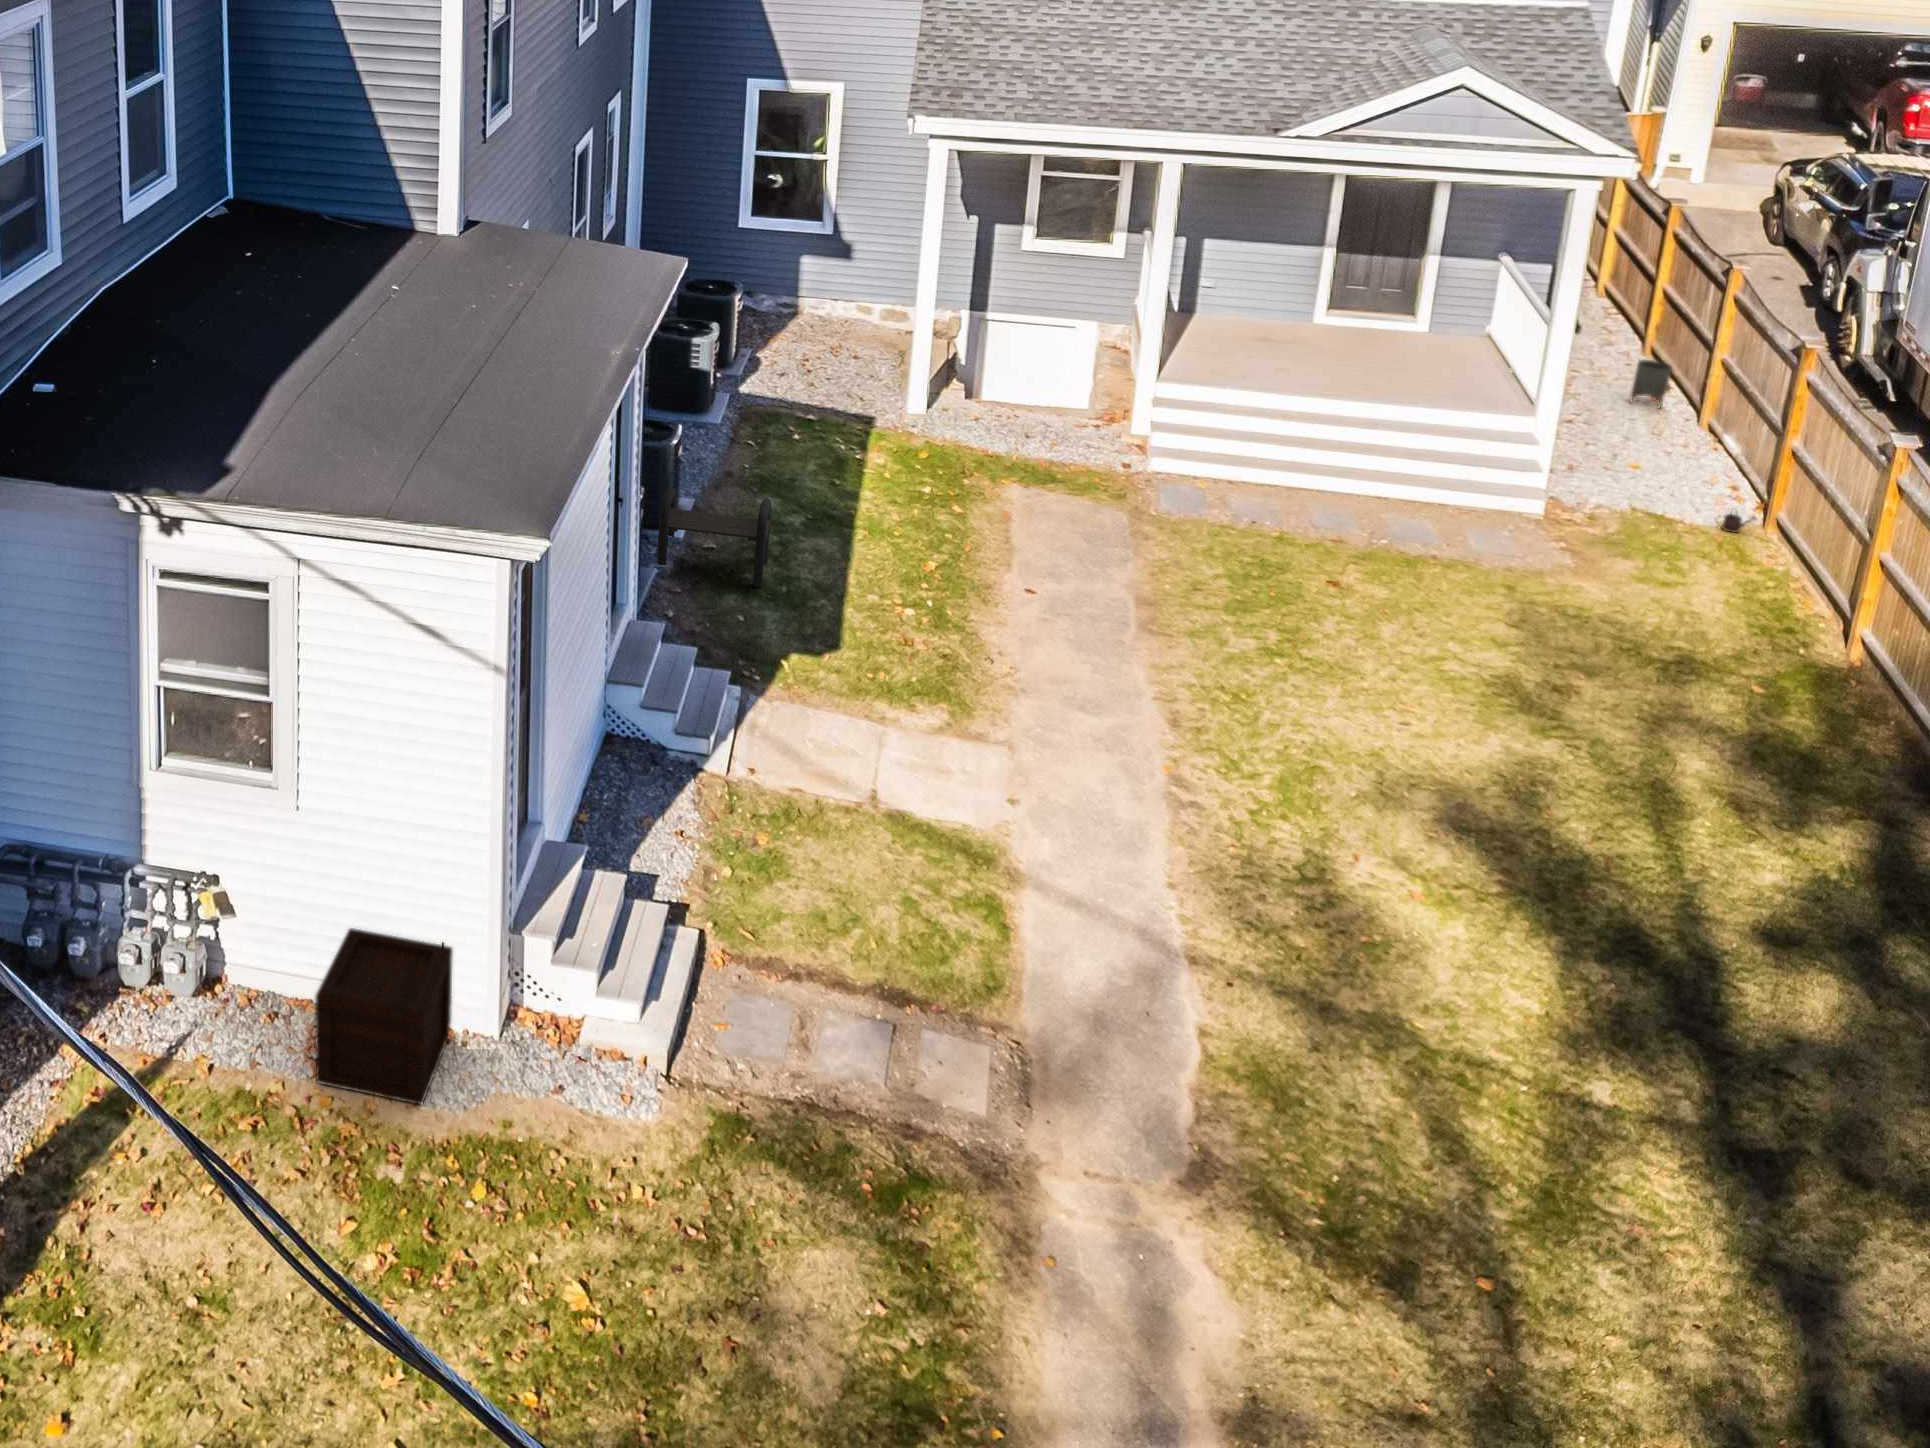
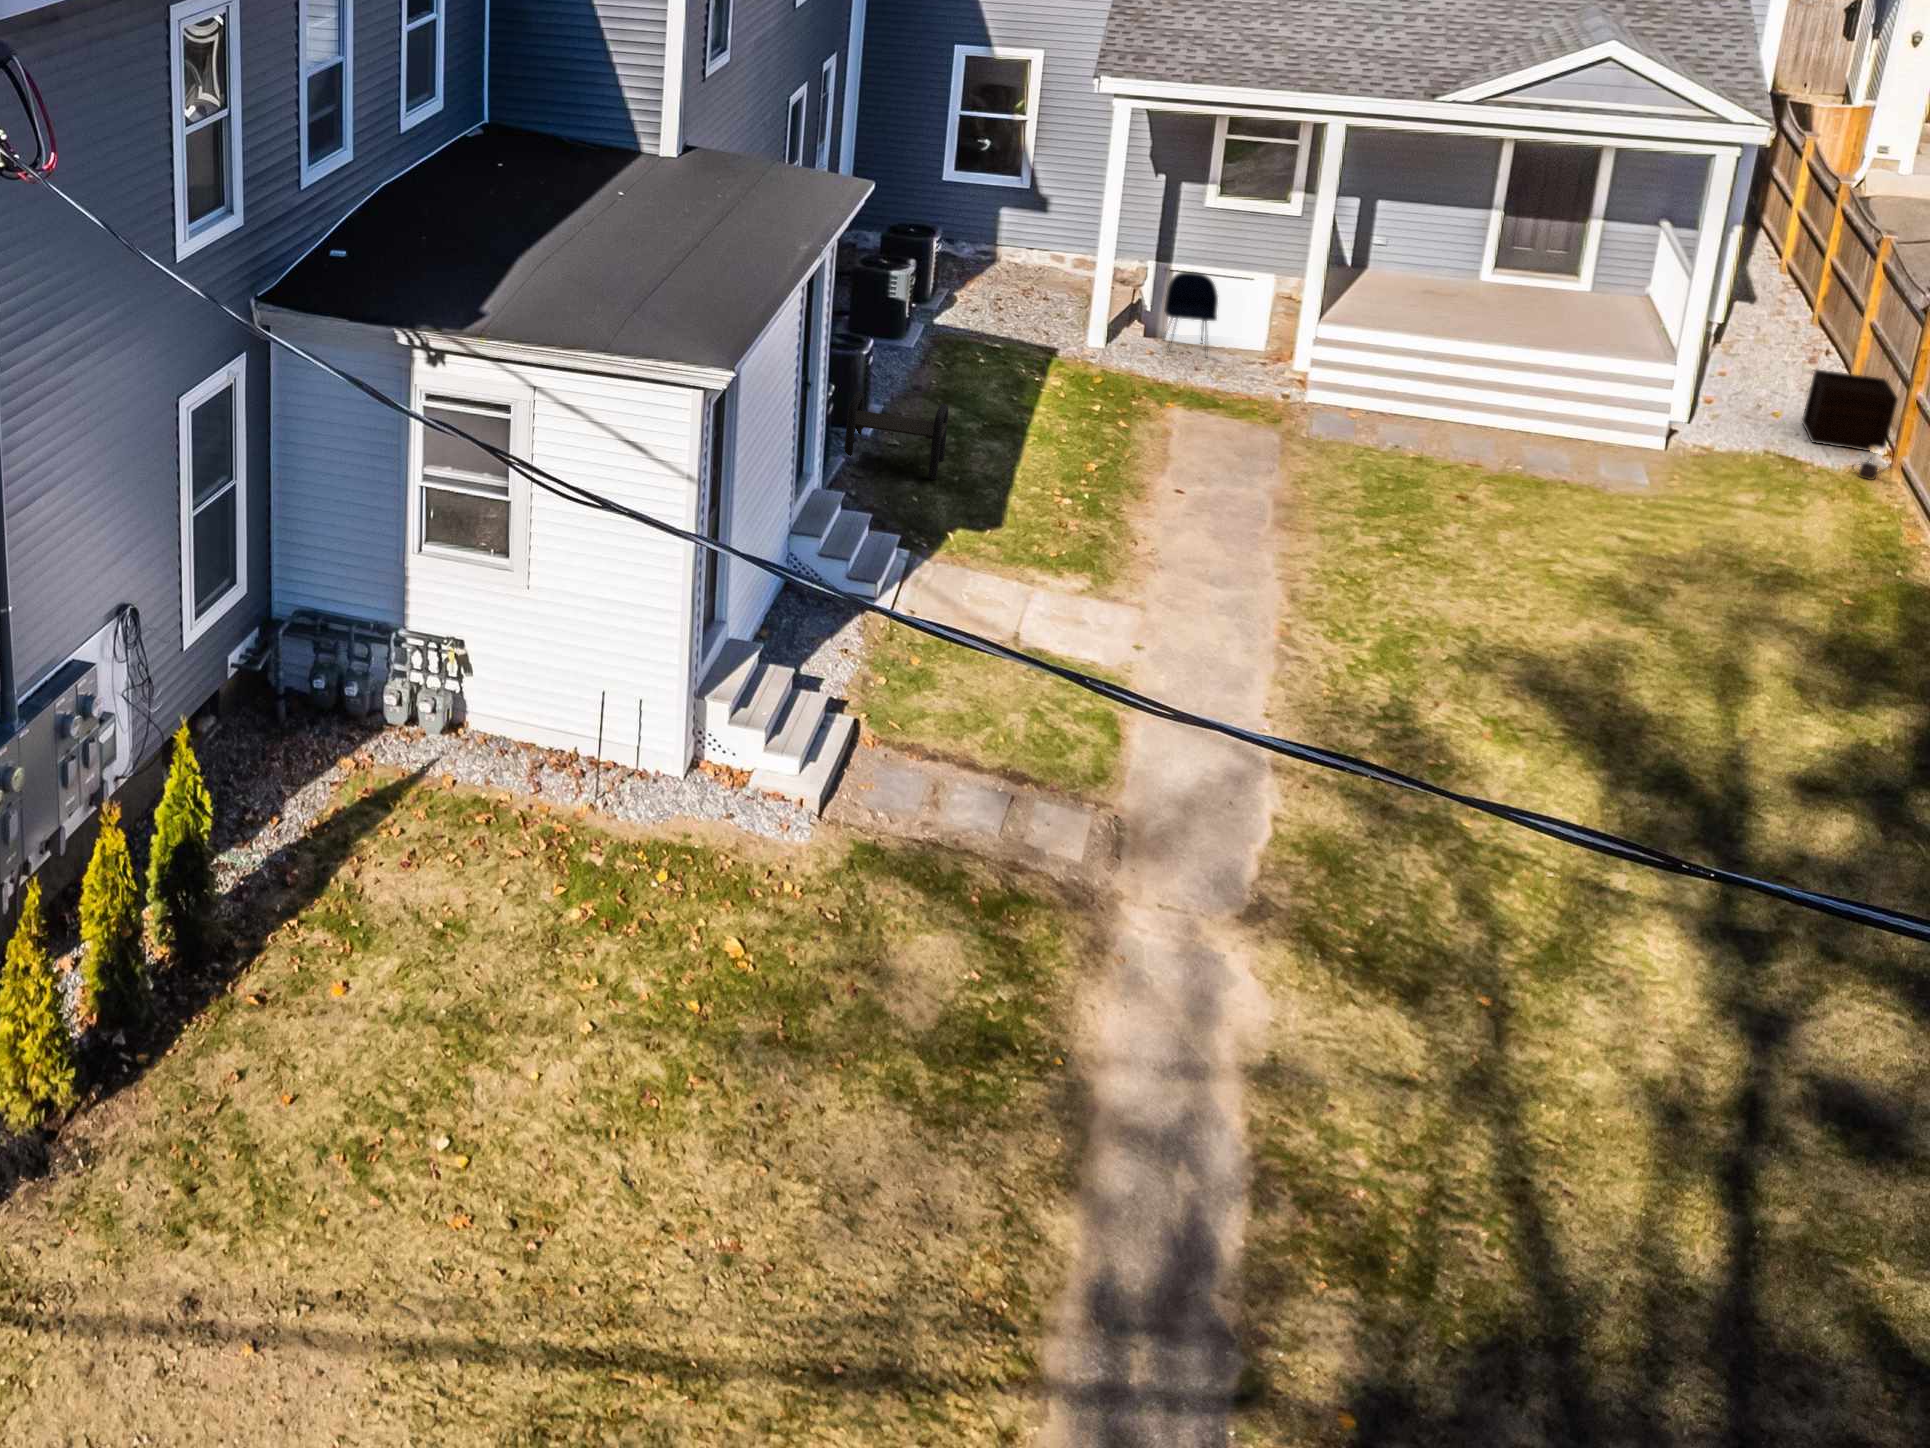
chair: none [985,324,1044,418] -> present [1165,272,1218,351]
planter: present [1630,360,1672,407] -> none [1796,328,1840,374]
wooden crate: present [315,928,453,1104] -> present [1802,370,1898,451]

